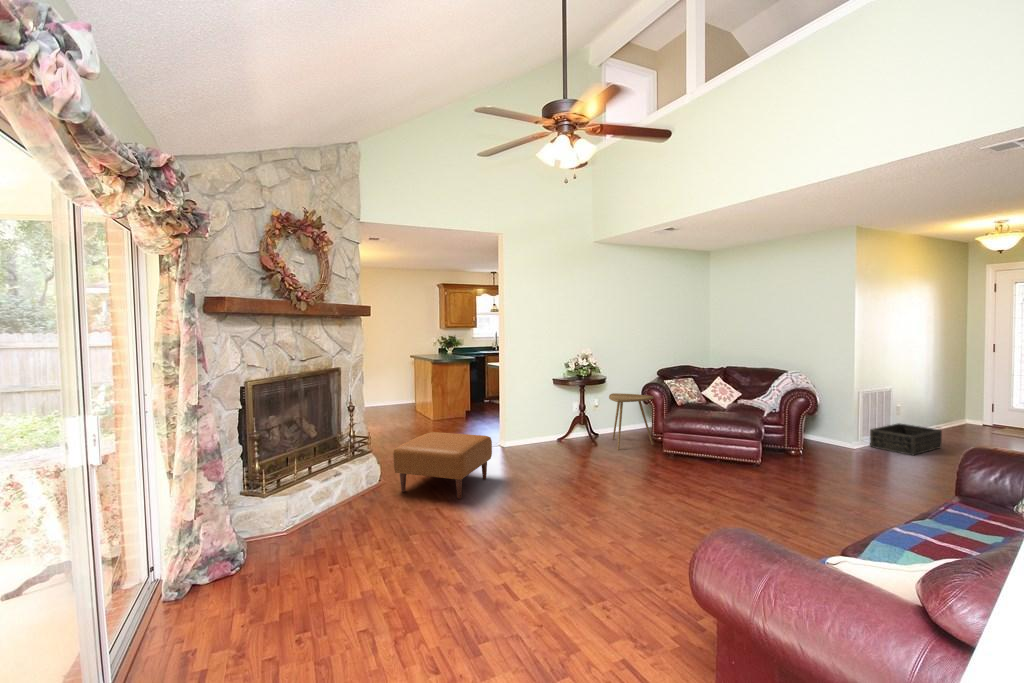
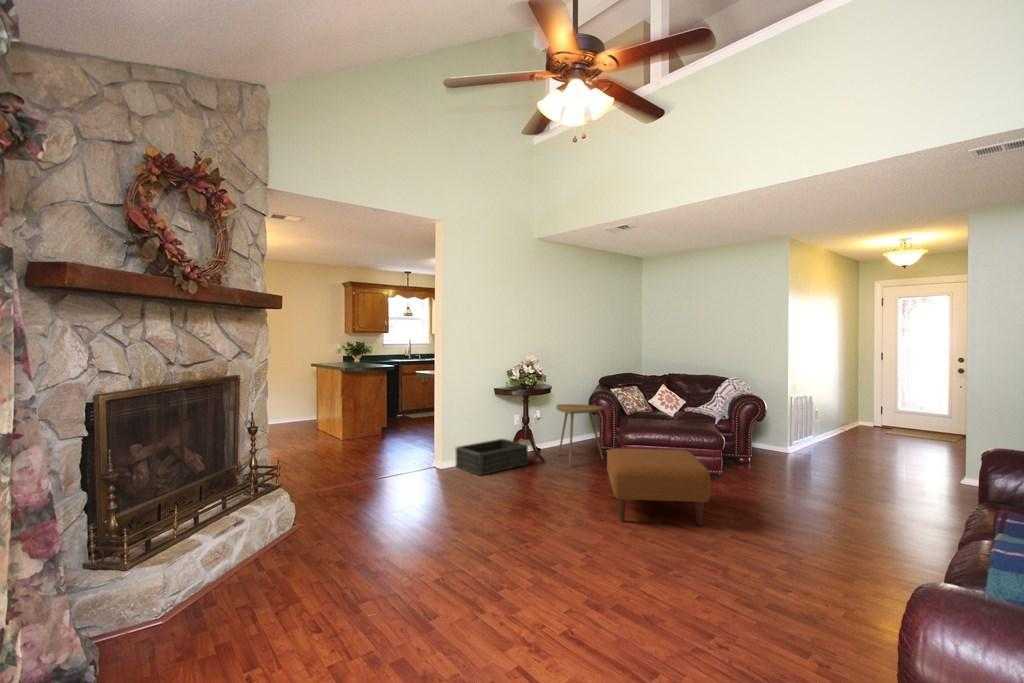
basket: present [870,424,942,455] -> present [455,439,528,475]
ottoman: present [393,432,492,499] -> present [607,449,710,525]

